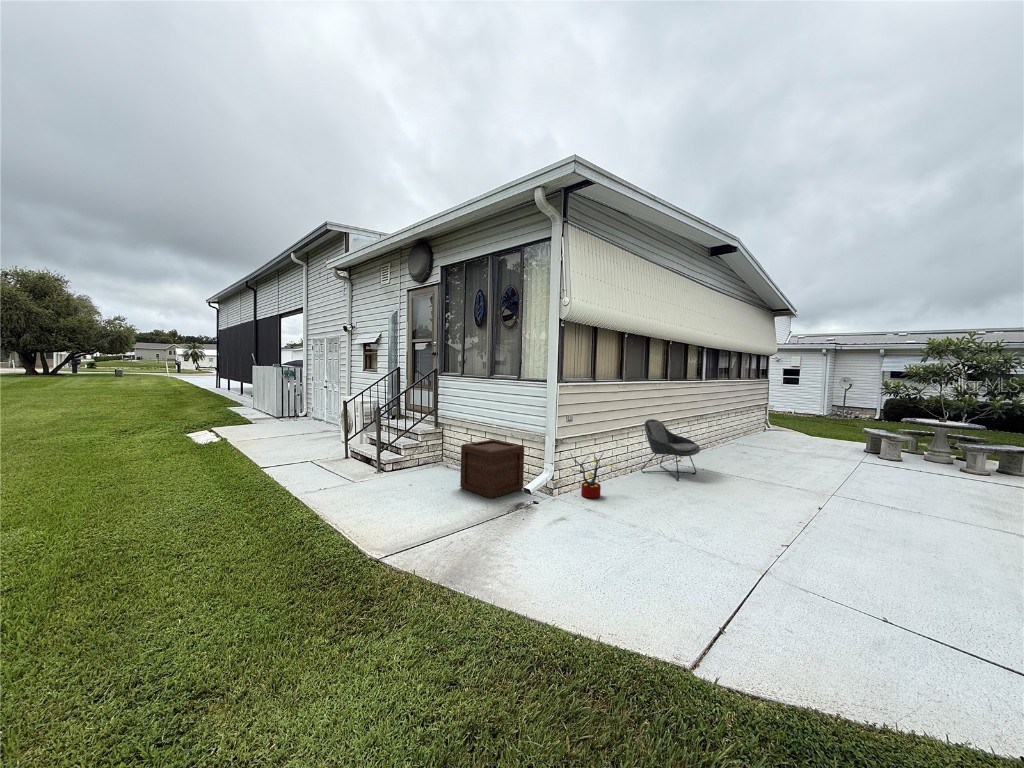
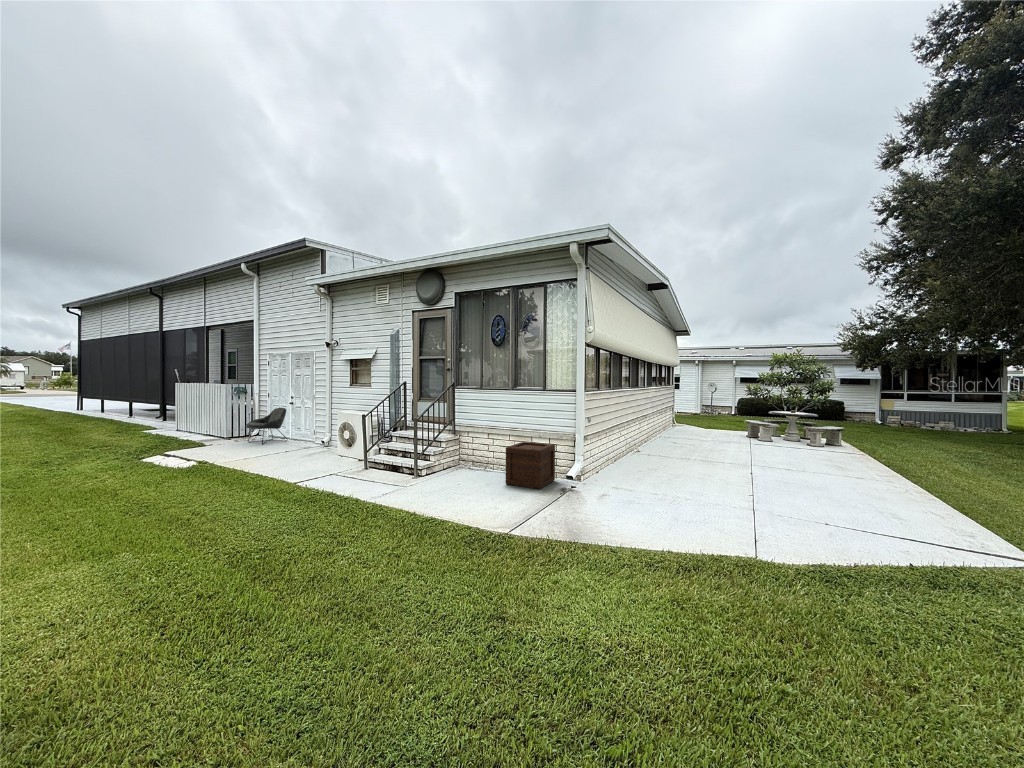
lounge chair: present [641,419,701,481] -> present [246,408,288,445]
decorative plant: present [566,450,614,498] -> none [589,442,622,482]

